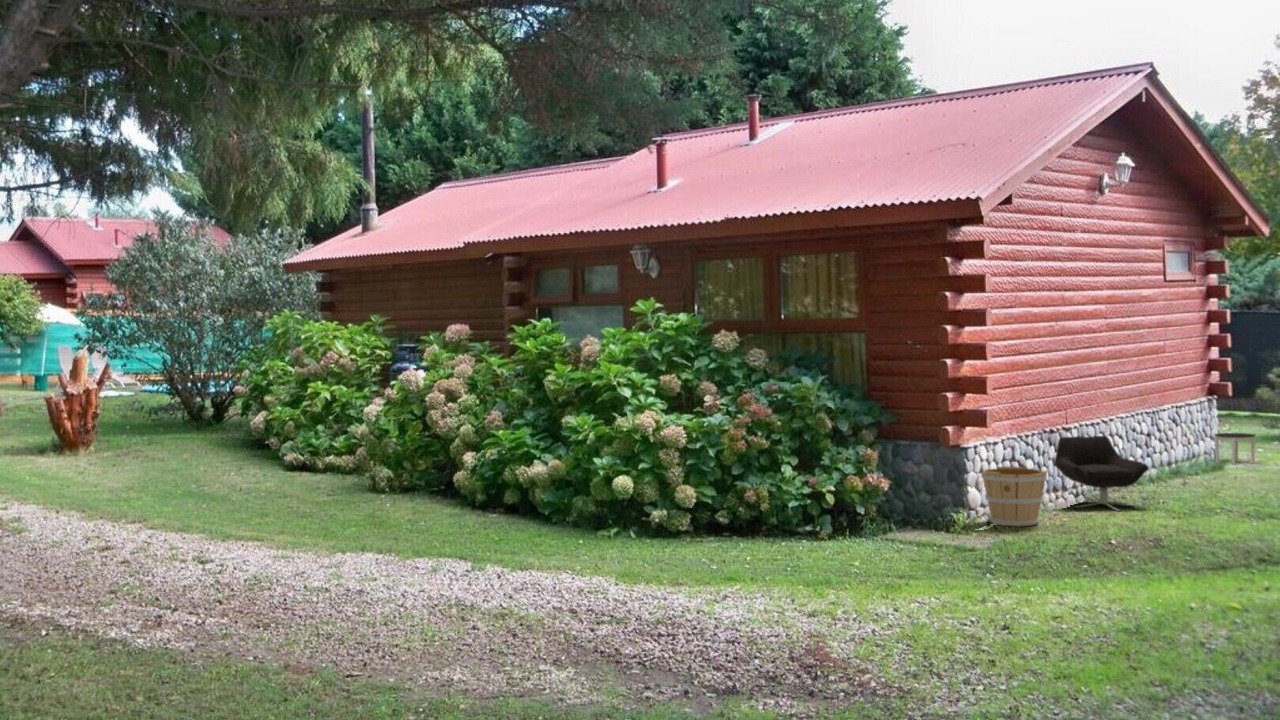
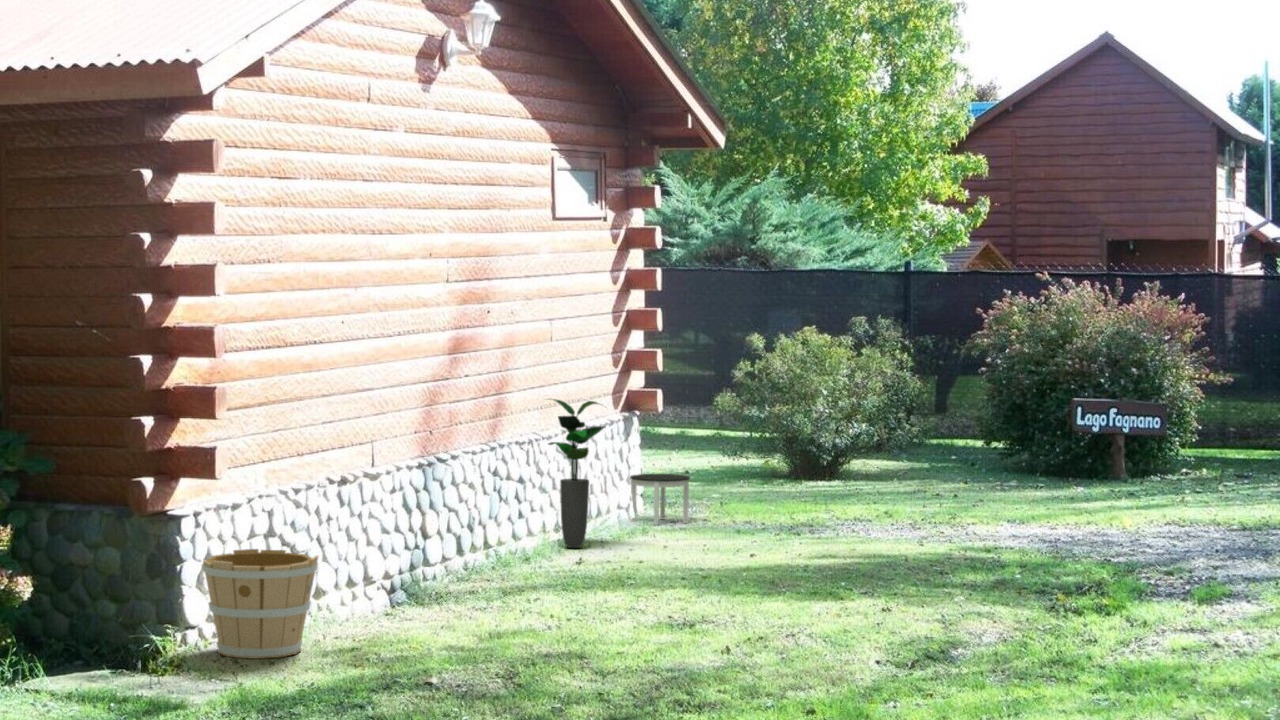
potted plant: none [1161,386,1205,476] -> present [549,399,606,548]
lounge chair: present [1055,436,1148,511] -> none [349,488,500,620]

